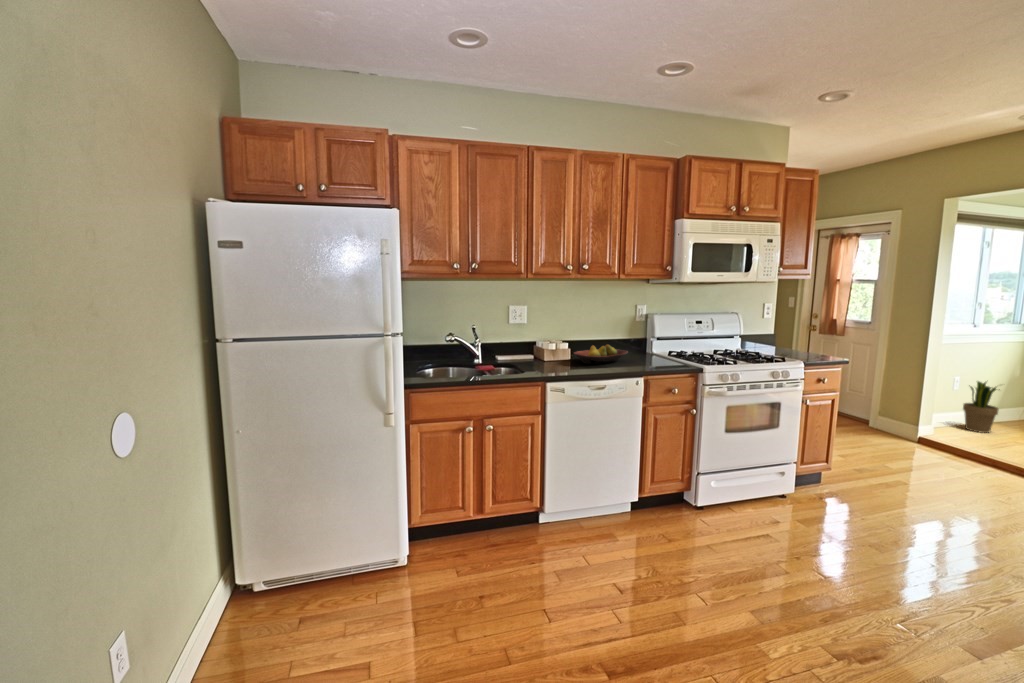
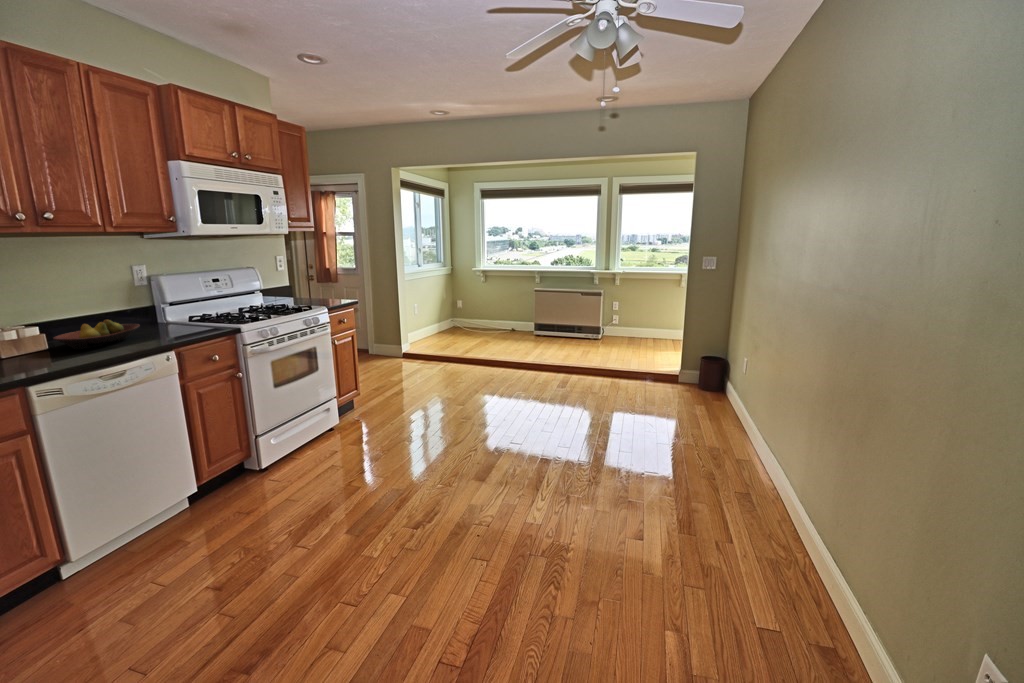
potted plant: present [963,381,1000,433] -> none [421,304,441,342]

